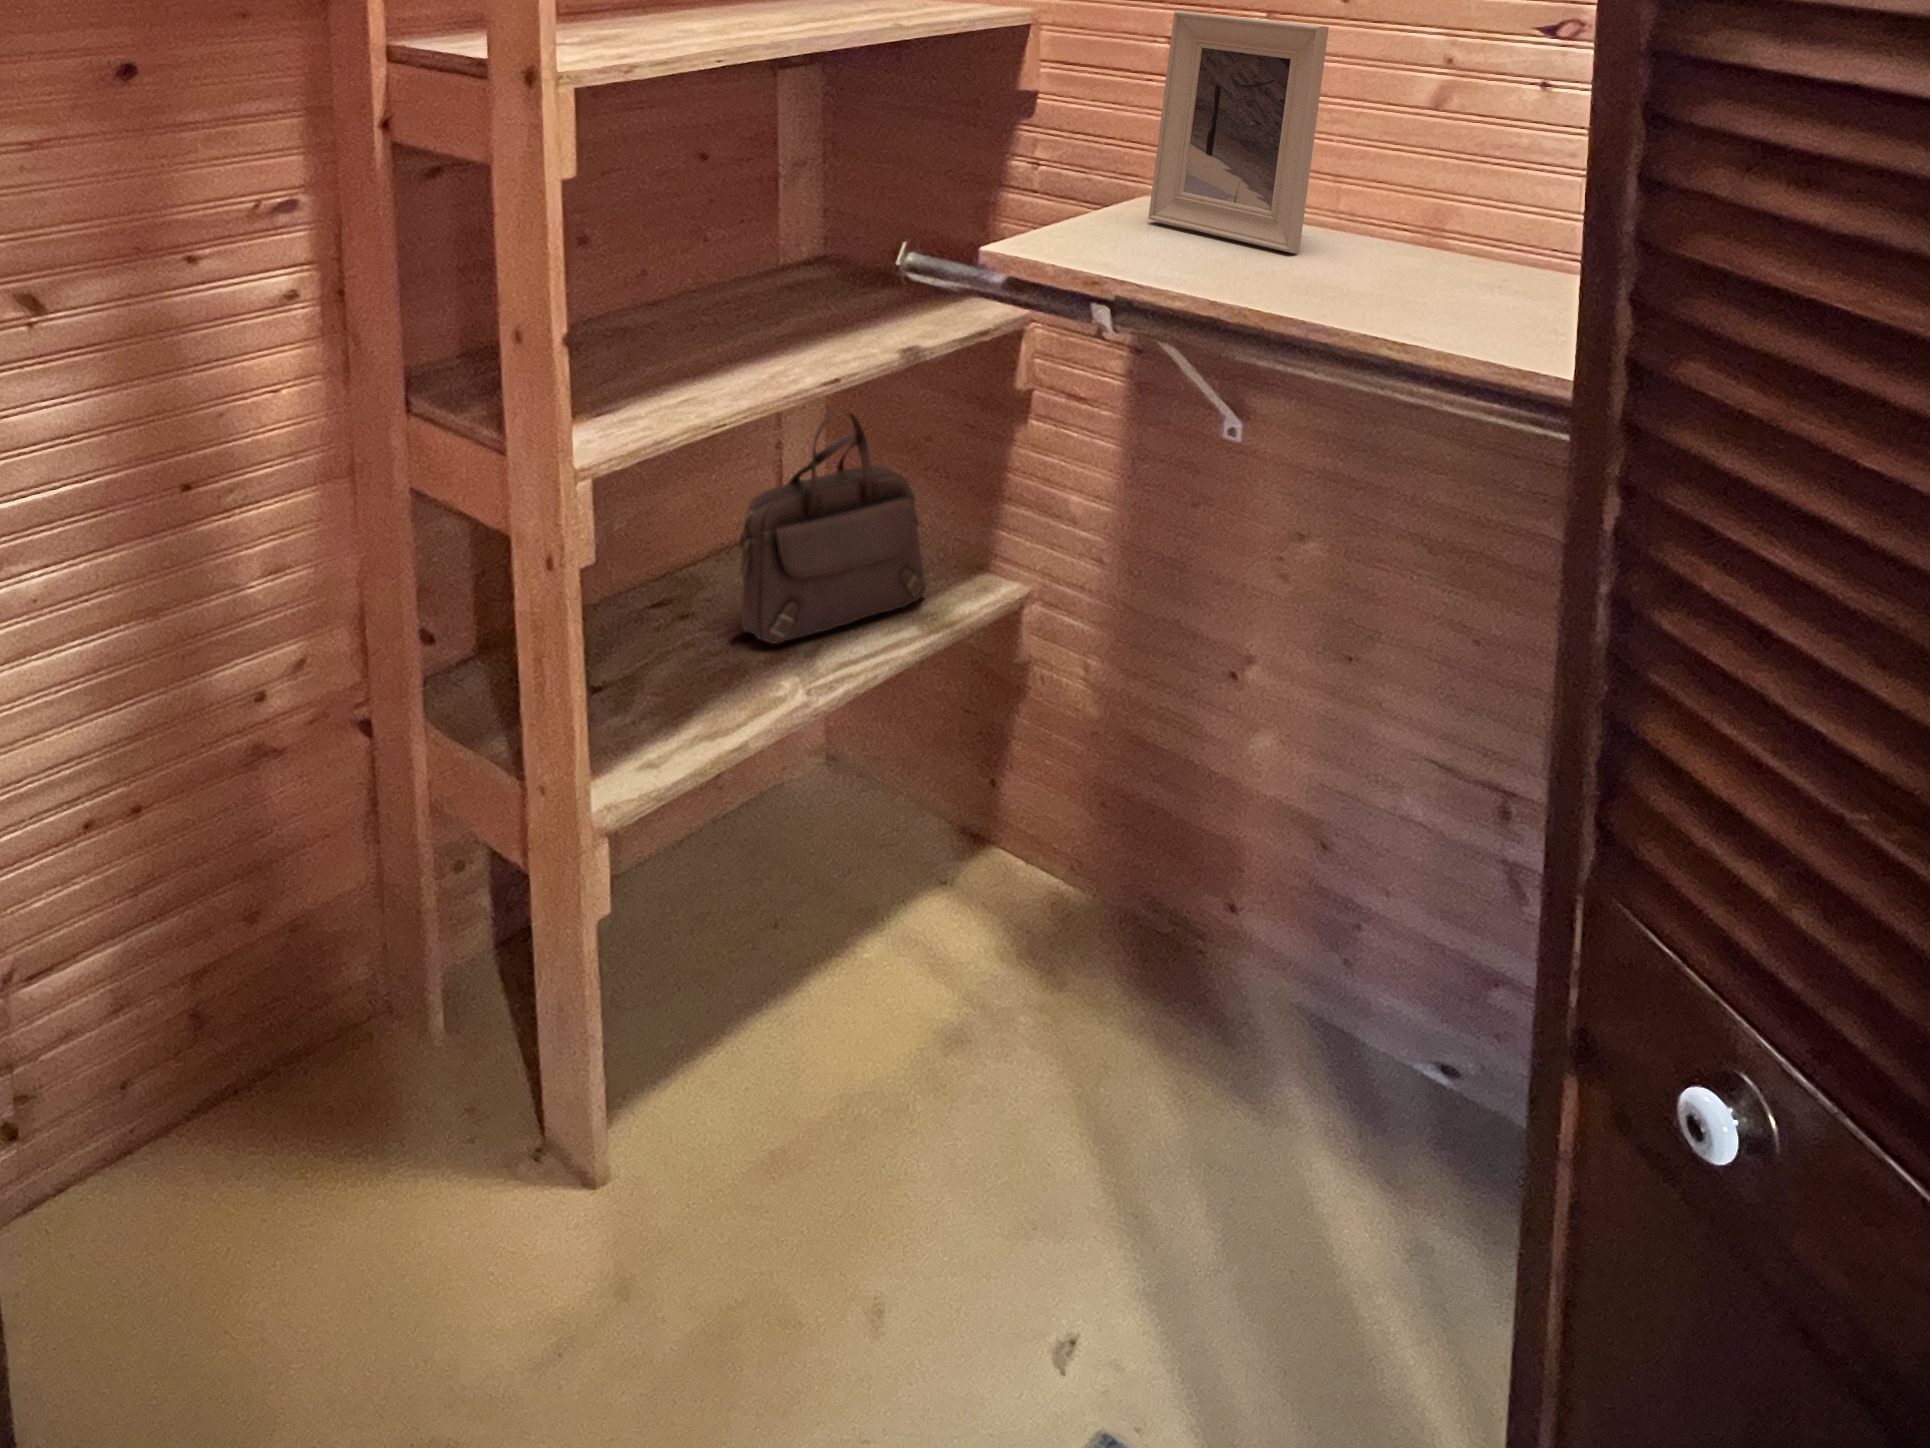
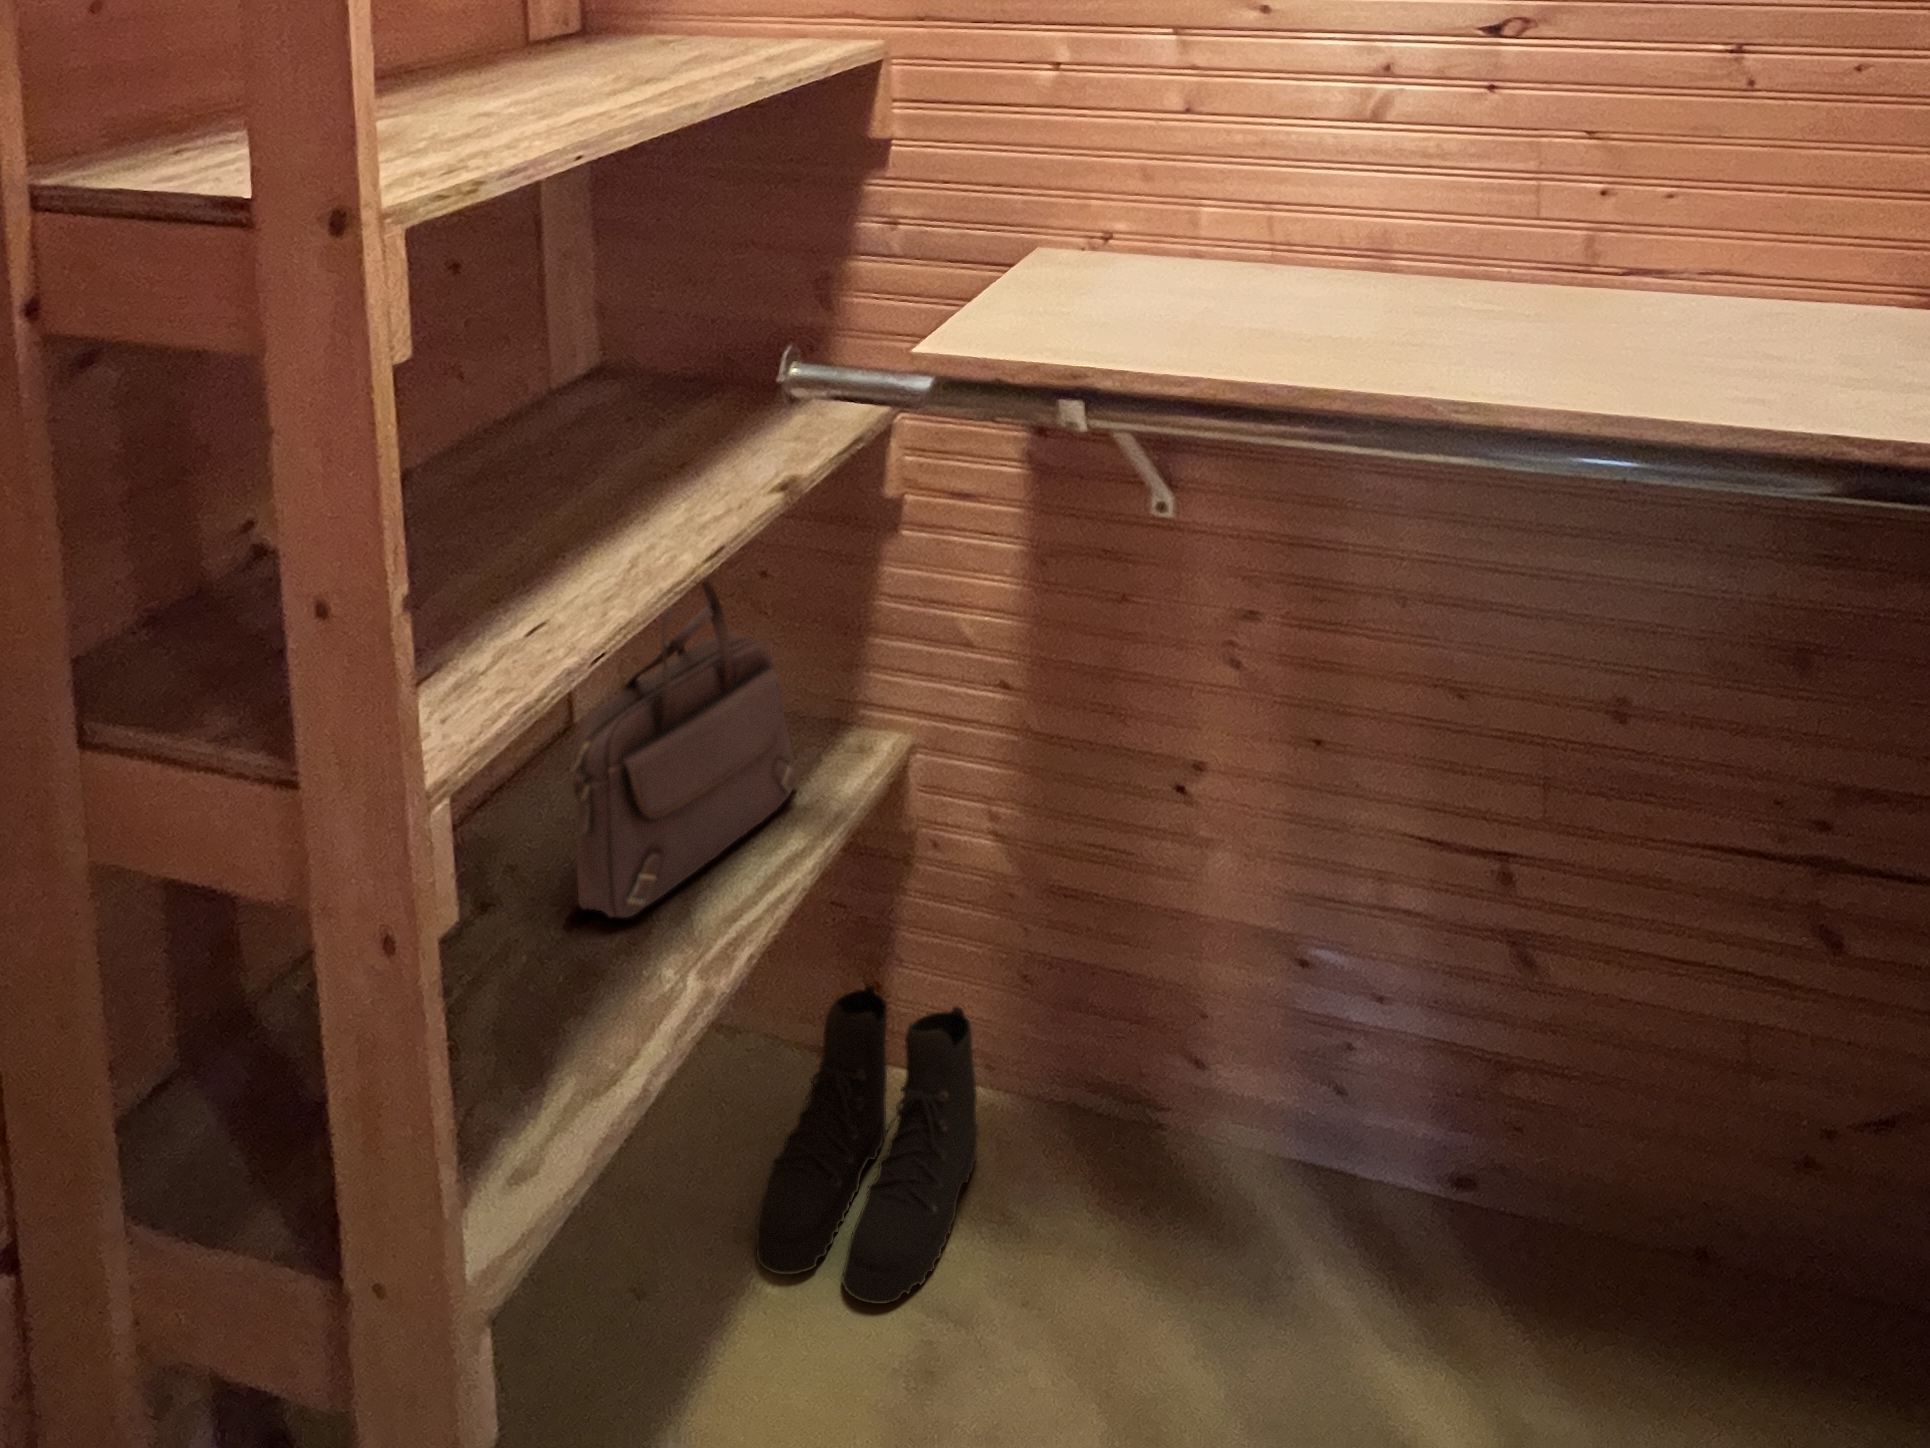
picture frame: present [1148,10,1329,253] -> none [1076,35,1279,303]
boots: none [865,773,1058,991] -> present [756,985,978,1304]

